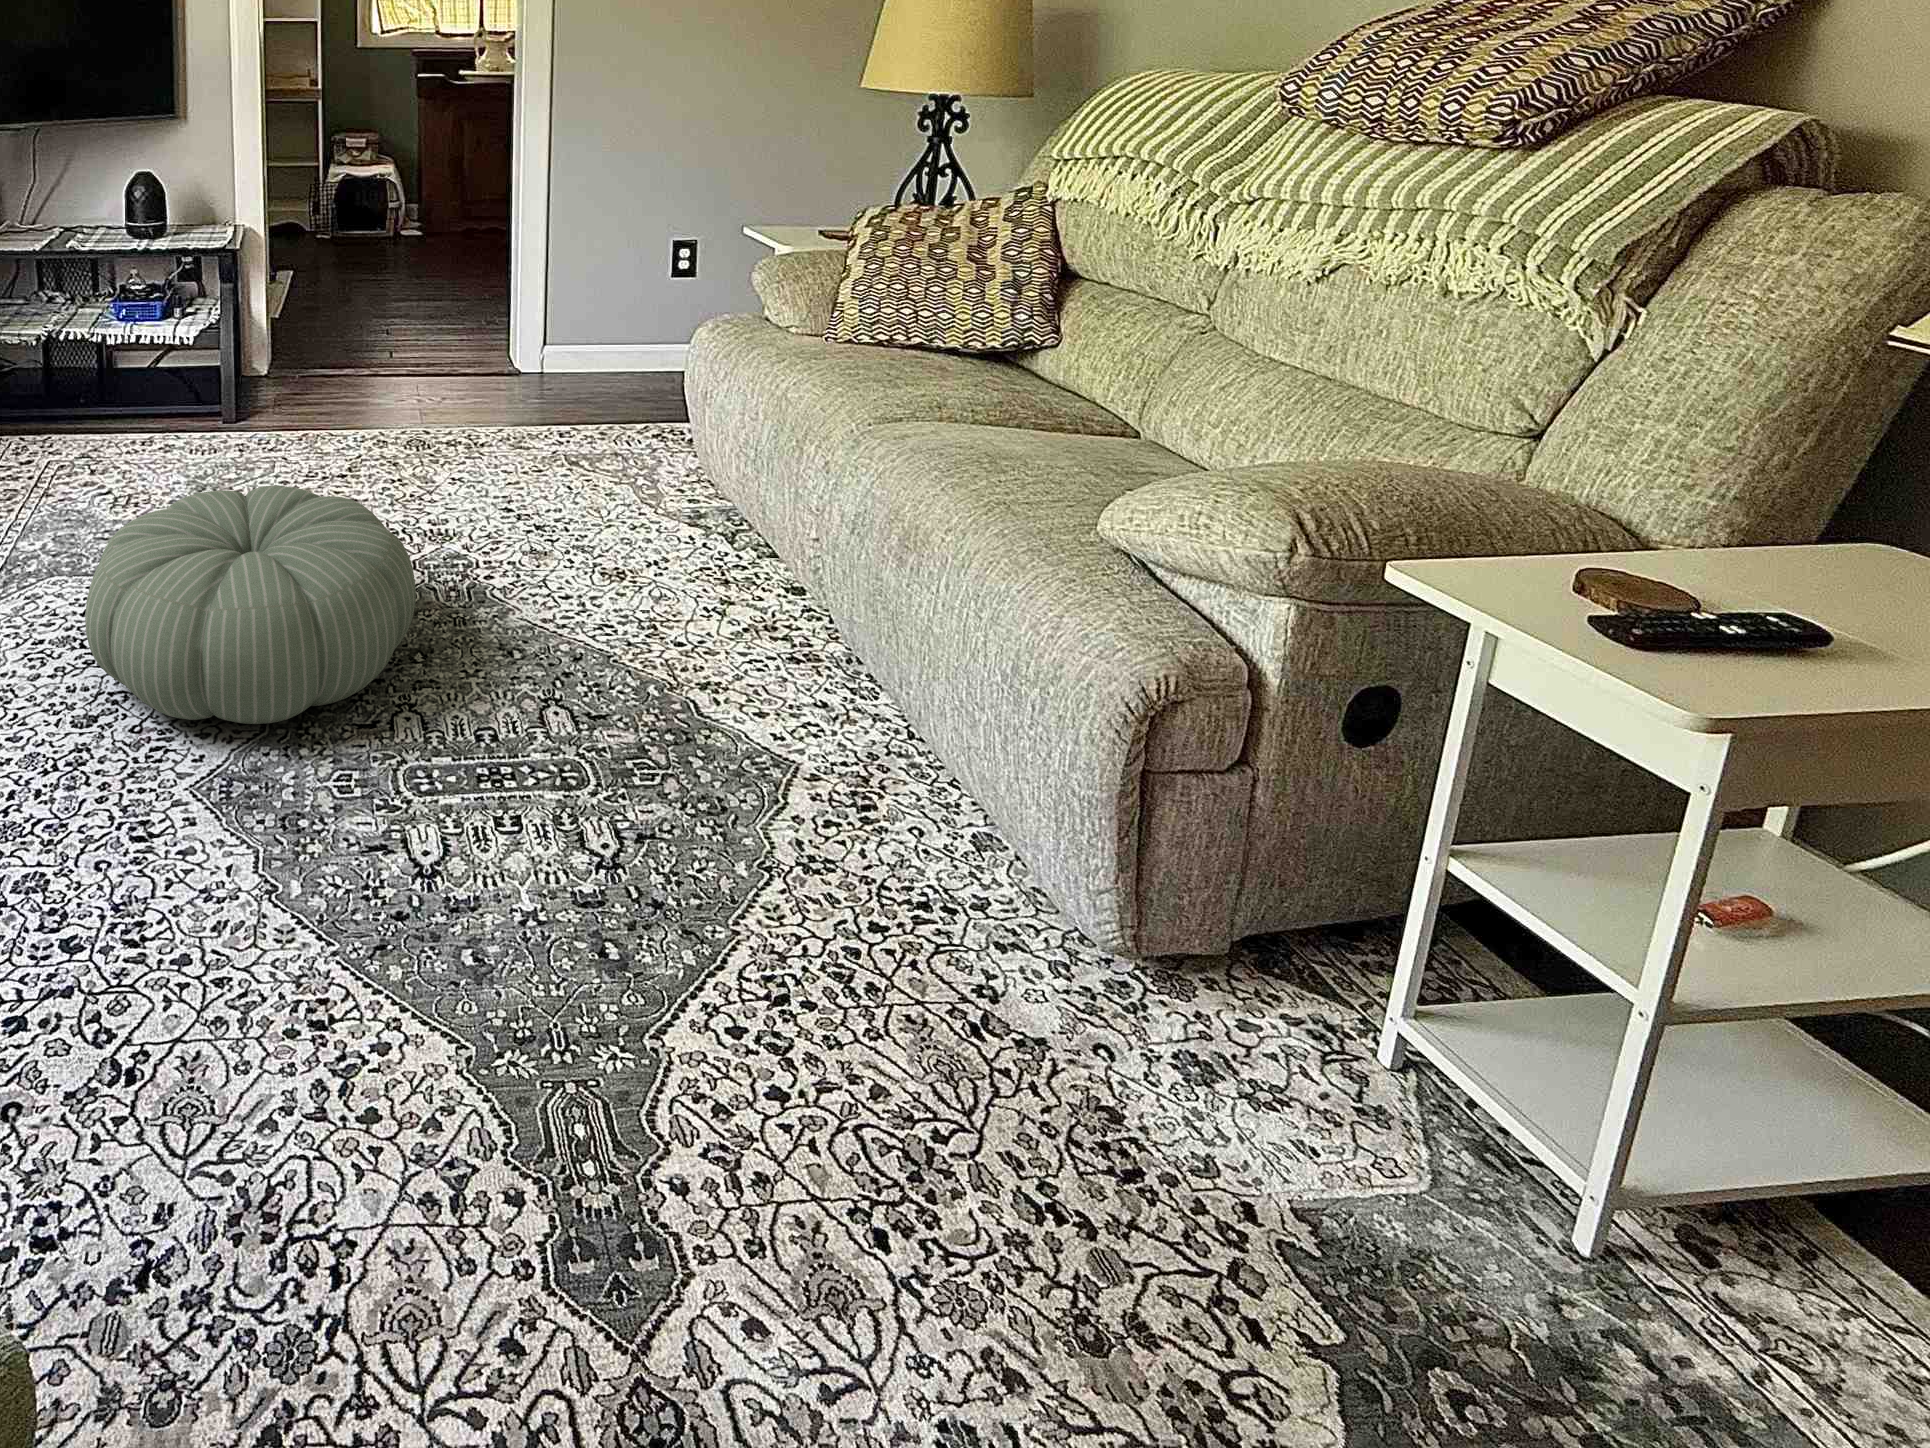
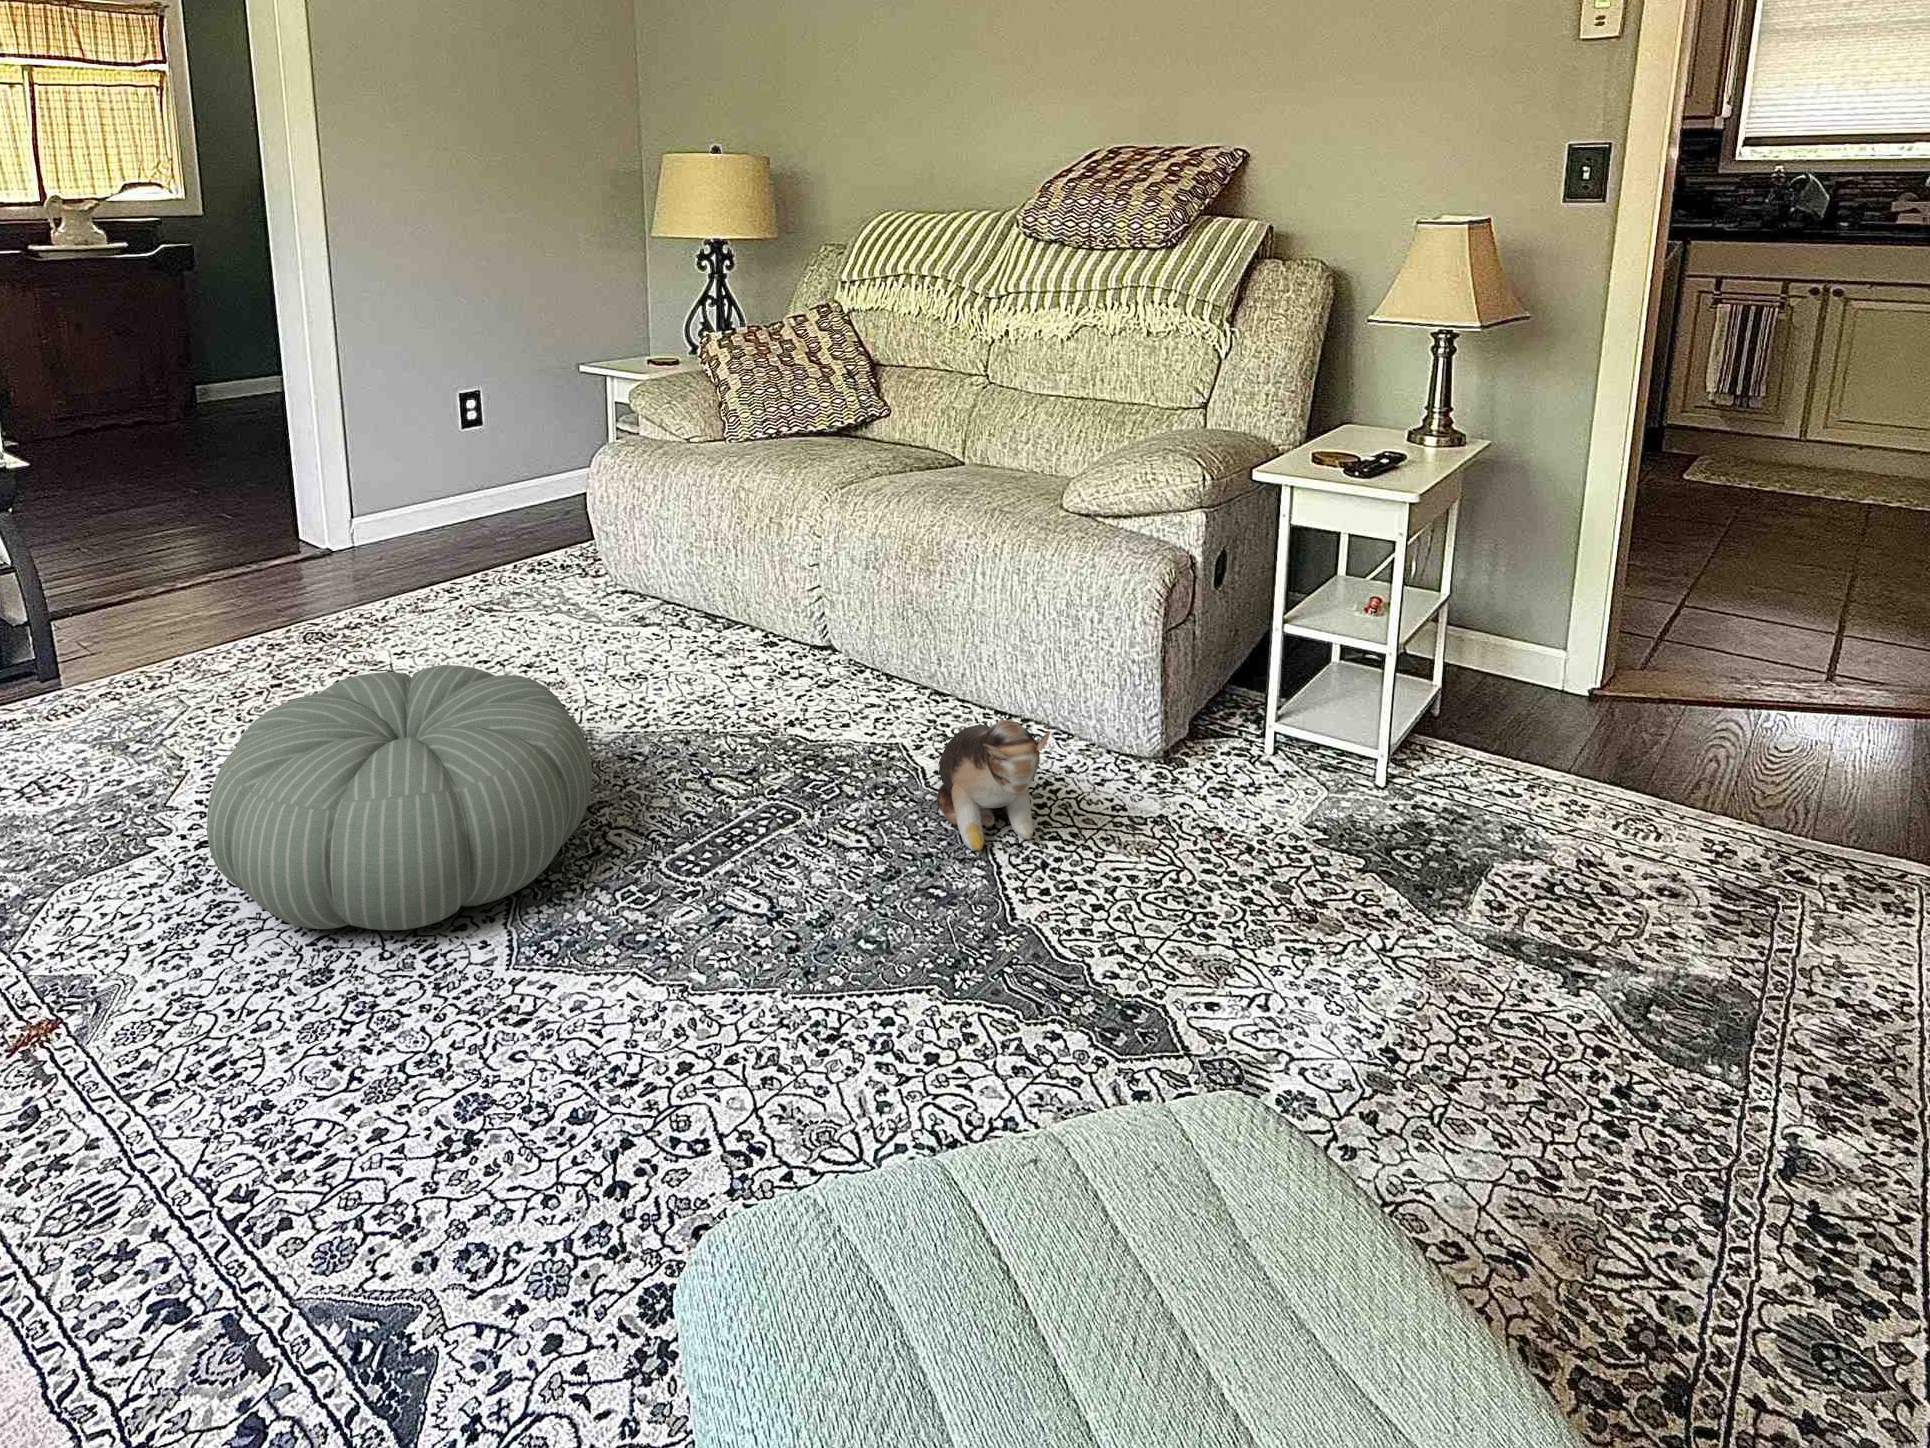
plush toy: none [685,768,836,950] -> present [937,719,1050,851]

